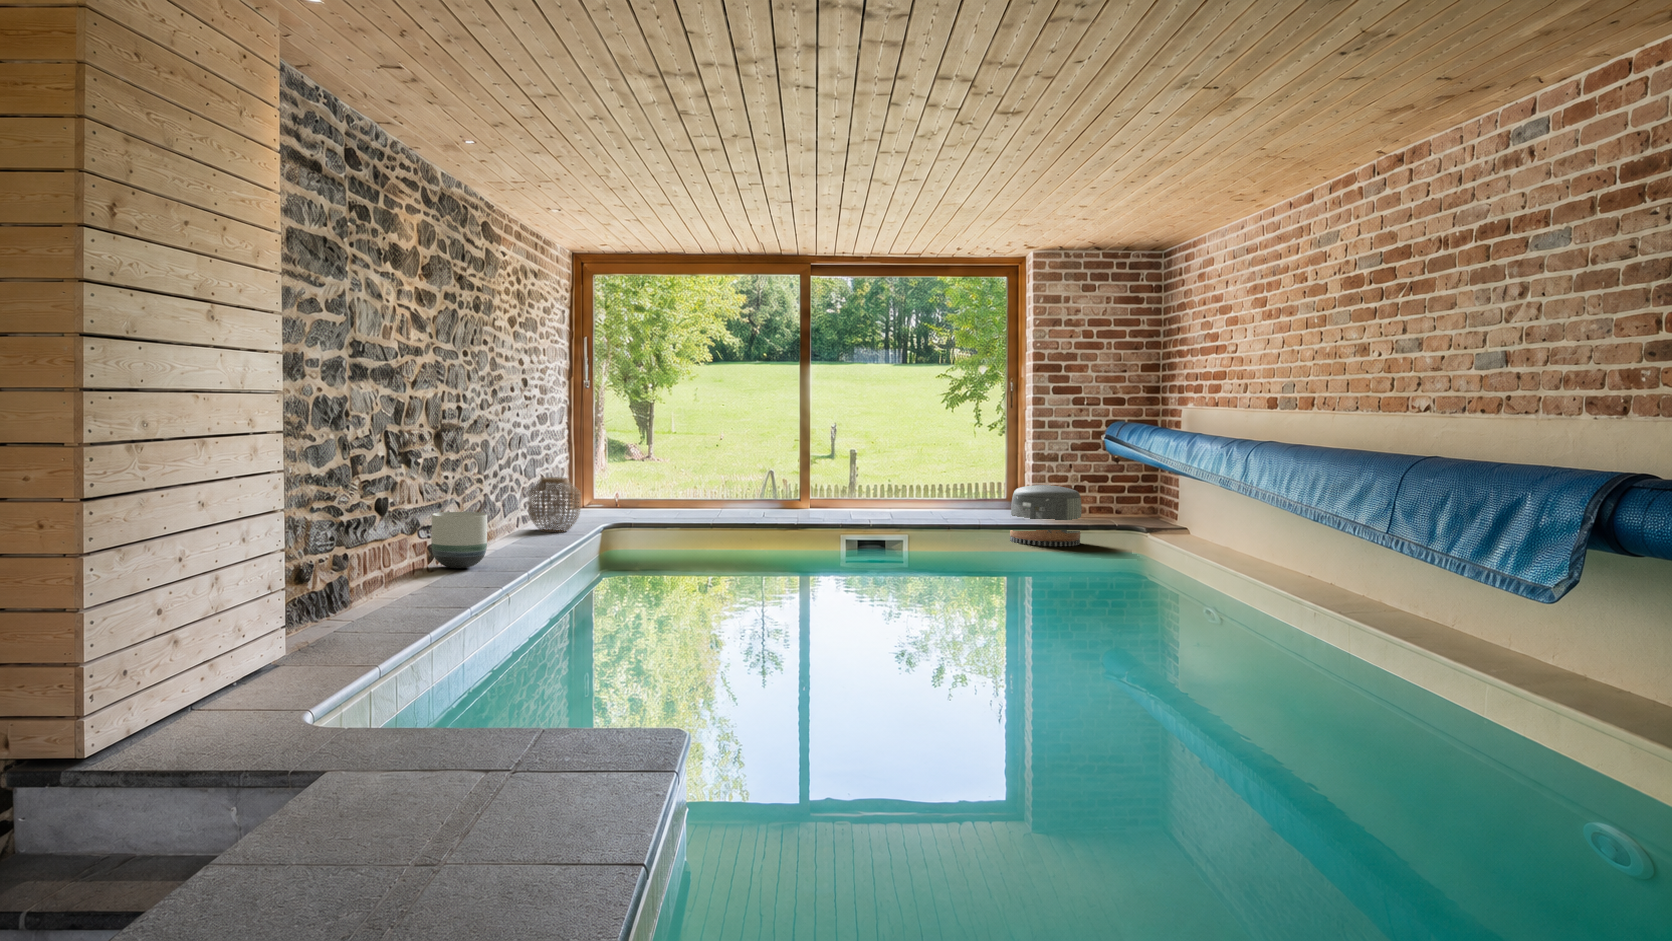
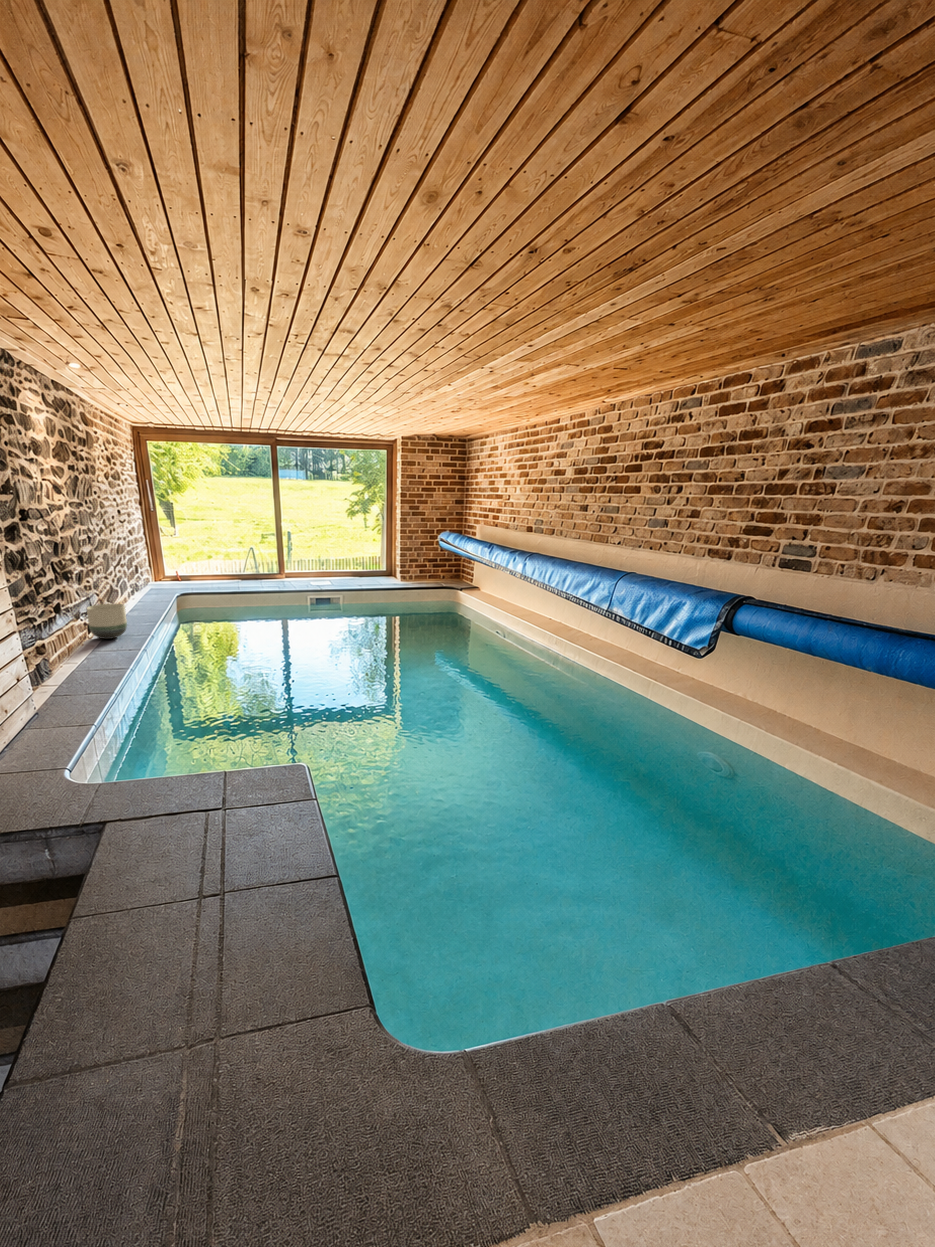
woven basket: present [528,477,581,532] -> none [132,568,166,600]
pouf: present [1010,485,1082,546] -> none [397,557,430,587]

